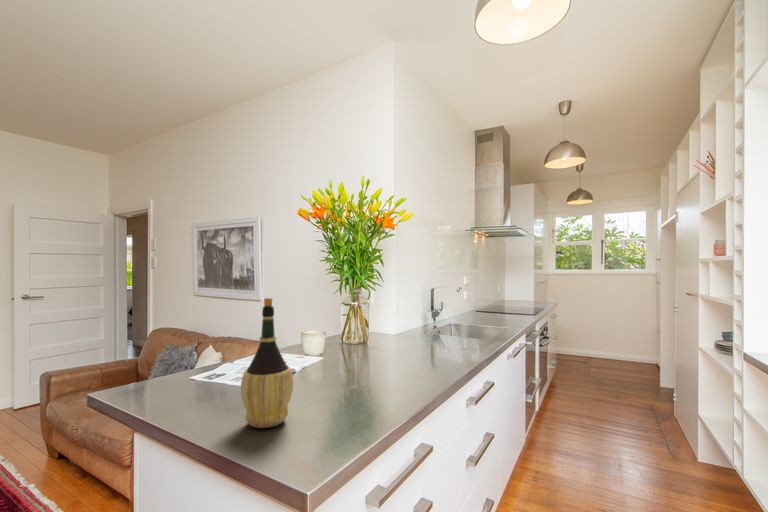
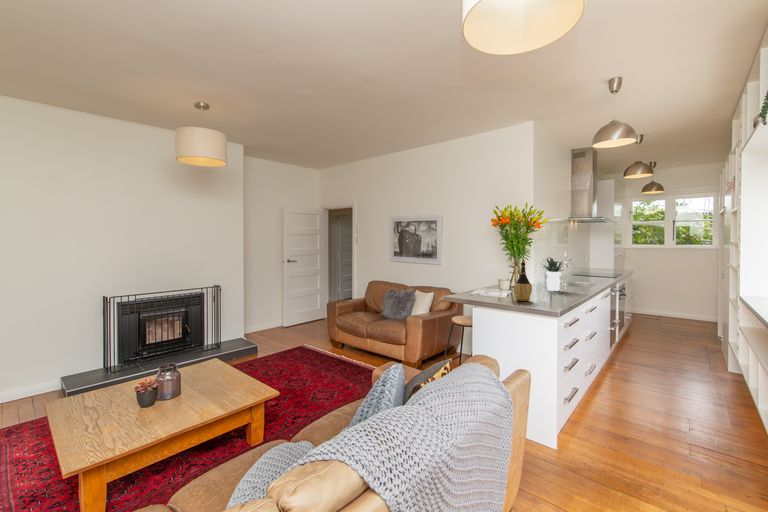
potted plant: none [366,289,450,362] -> present [543,257,568,291]

